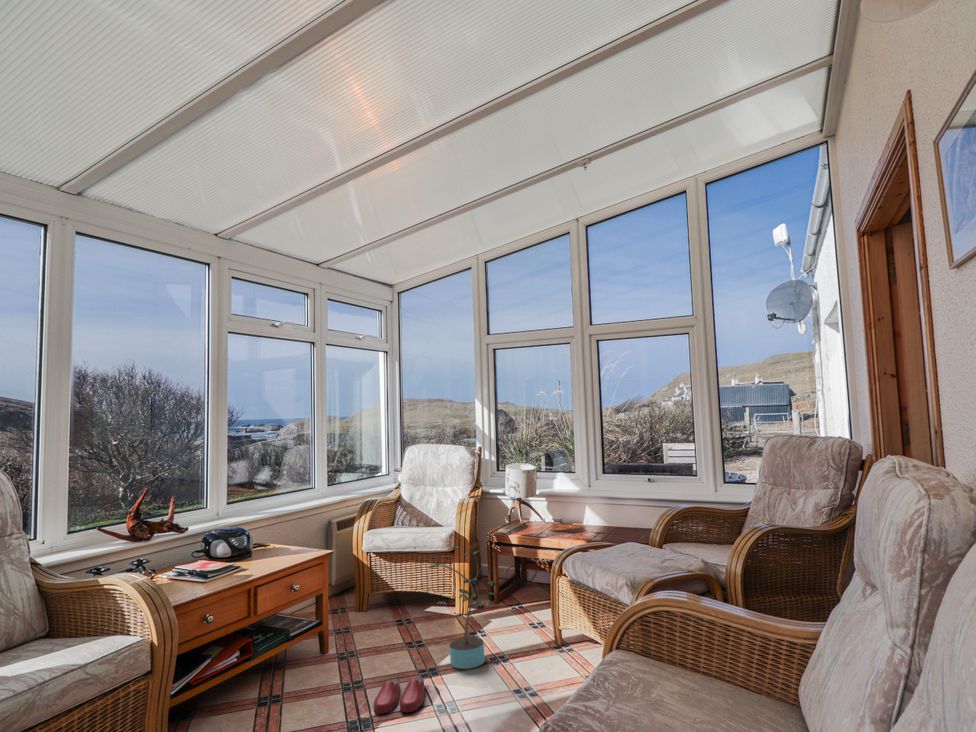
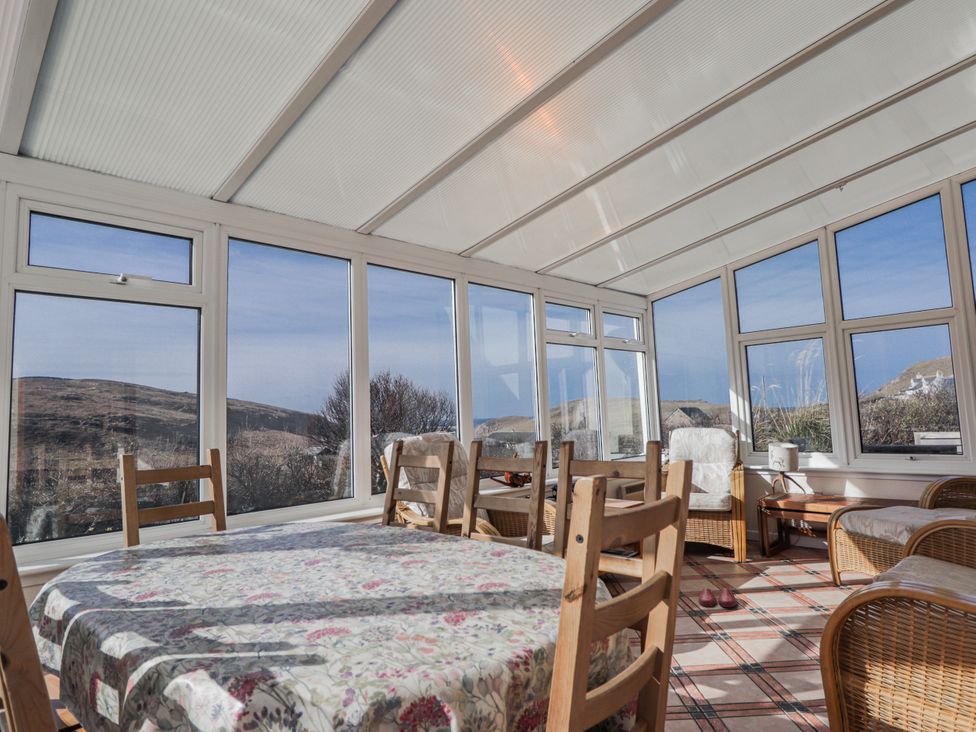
potted plant: present [429,545,496,669] -> none [725,499,784,591]

